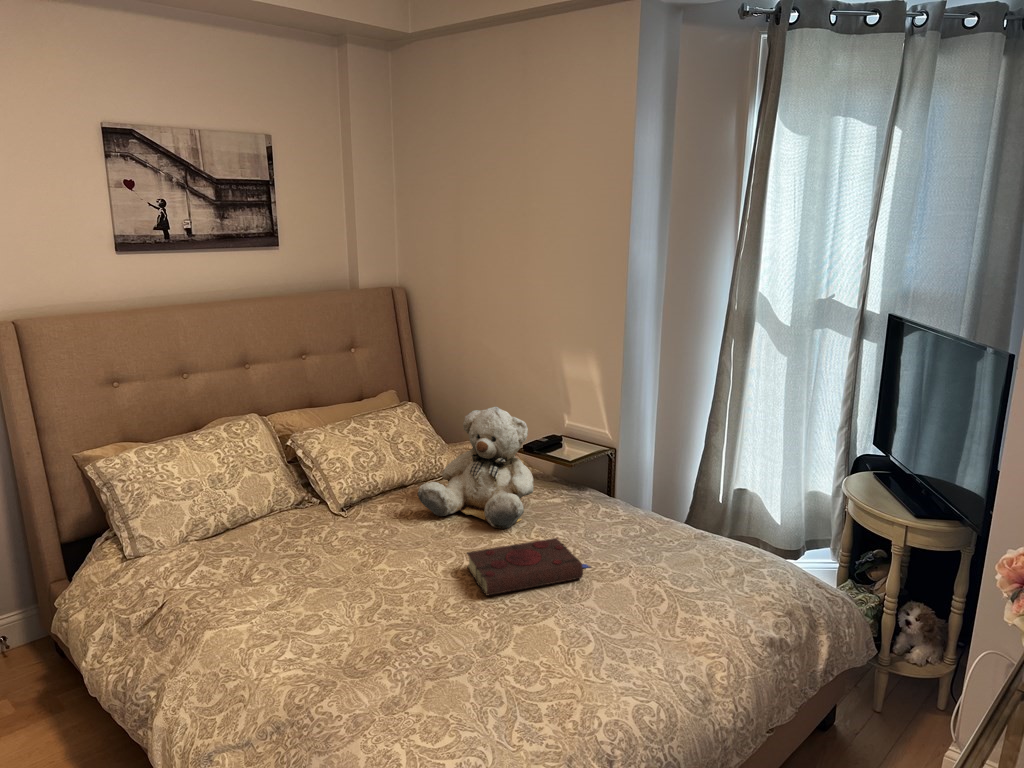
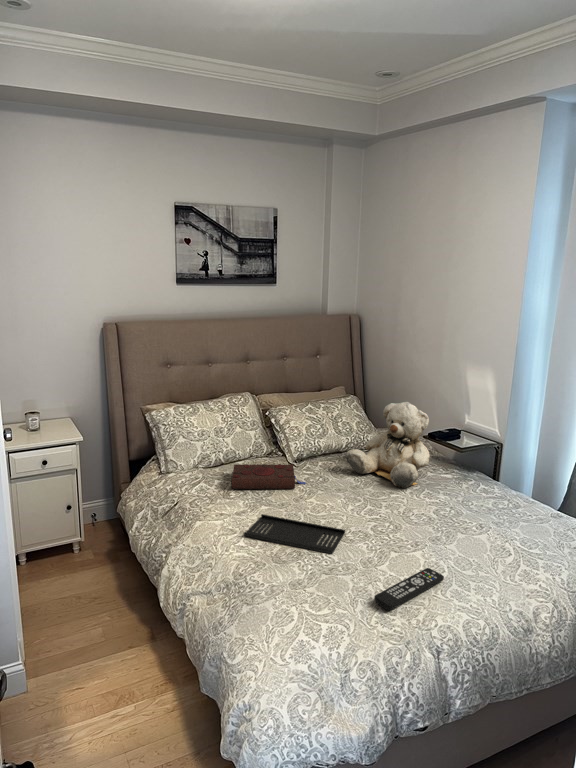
book: present [467,538,589,596] -> present [231,464,306,489]
tray: none [290,602,441,645] -> present [244,514,345,554]
remote control: none [509,641,593,715] -> present [375,568,444,610]

